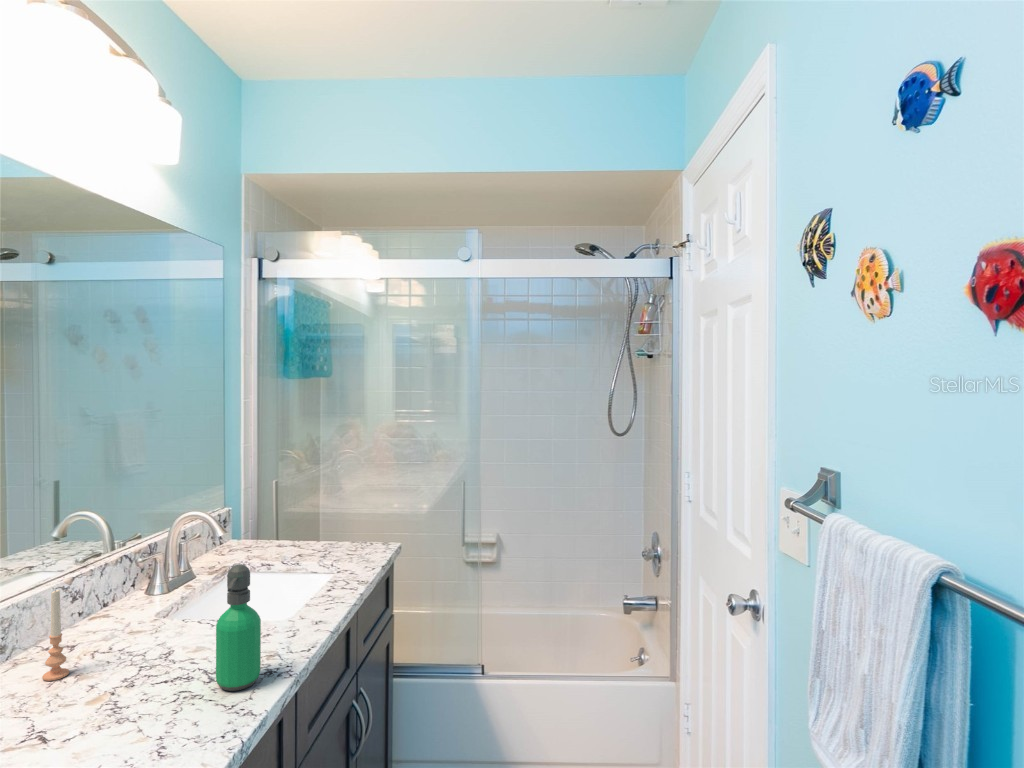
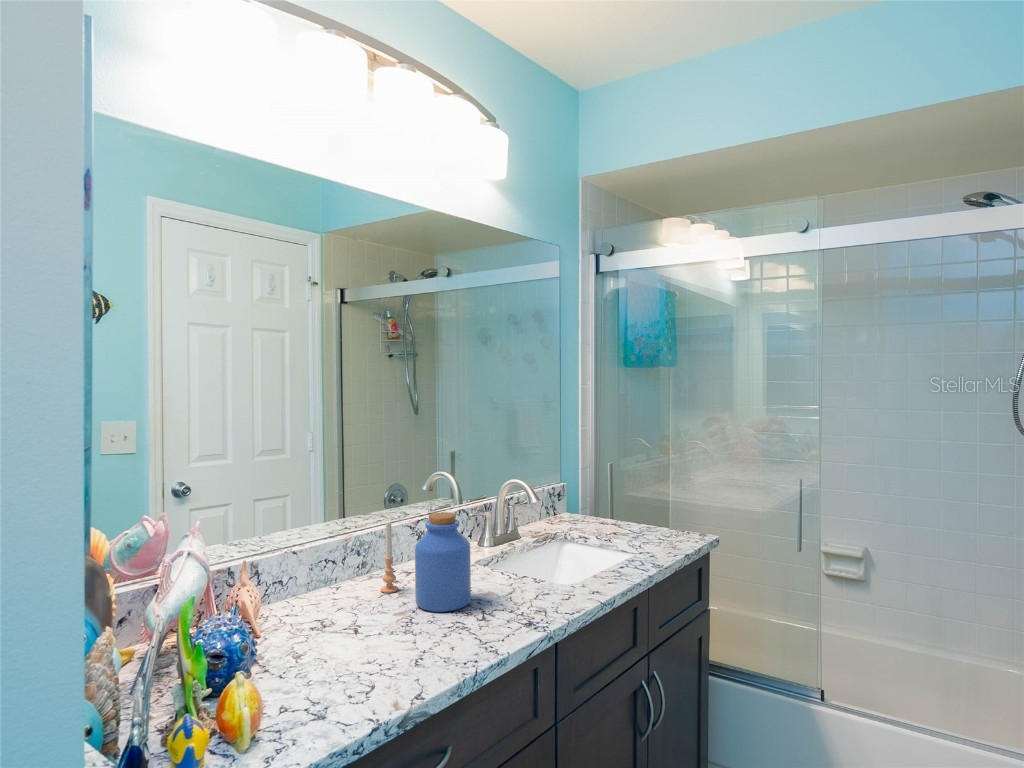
soap dispenser: present [216,564,261,691] -> none [482,518,519,632]
jar: none [108,566,184,688] -> present [415,512,471,612]

